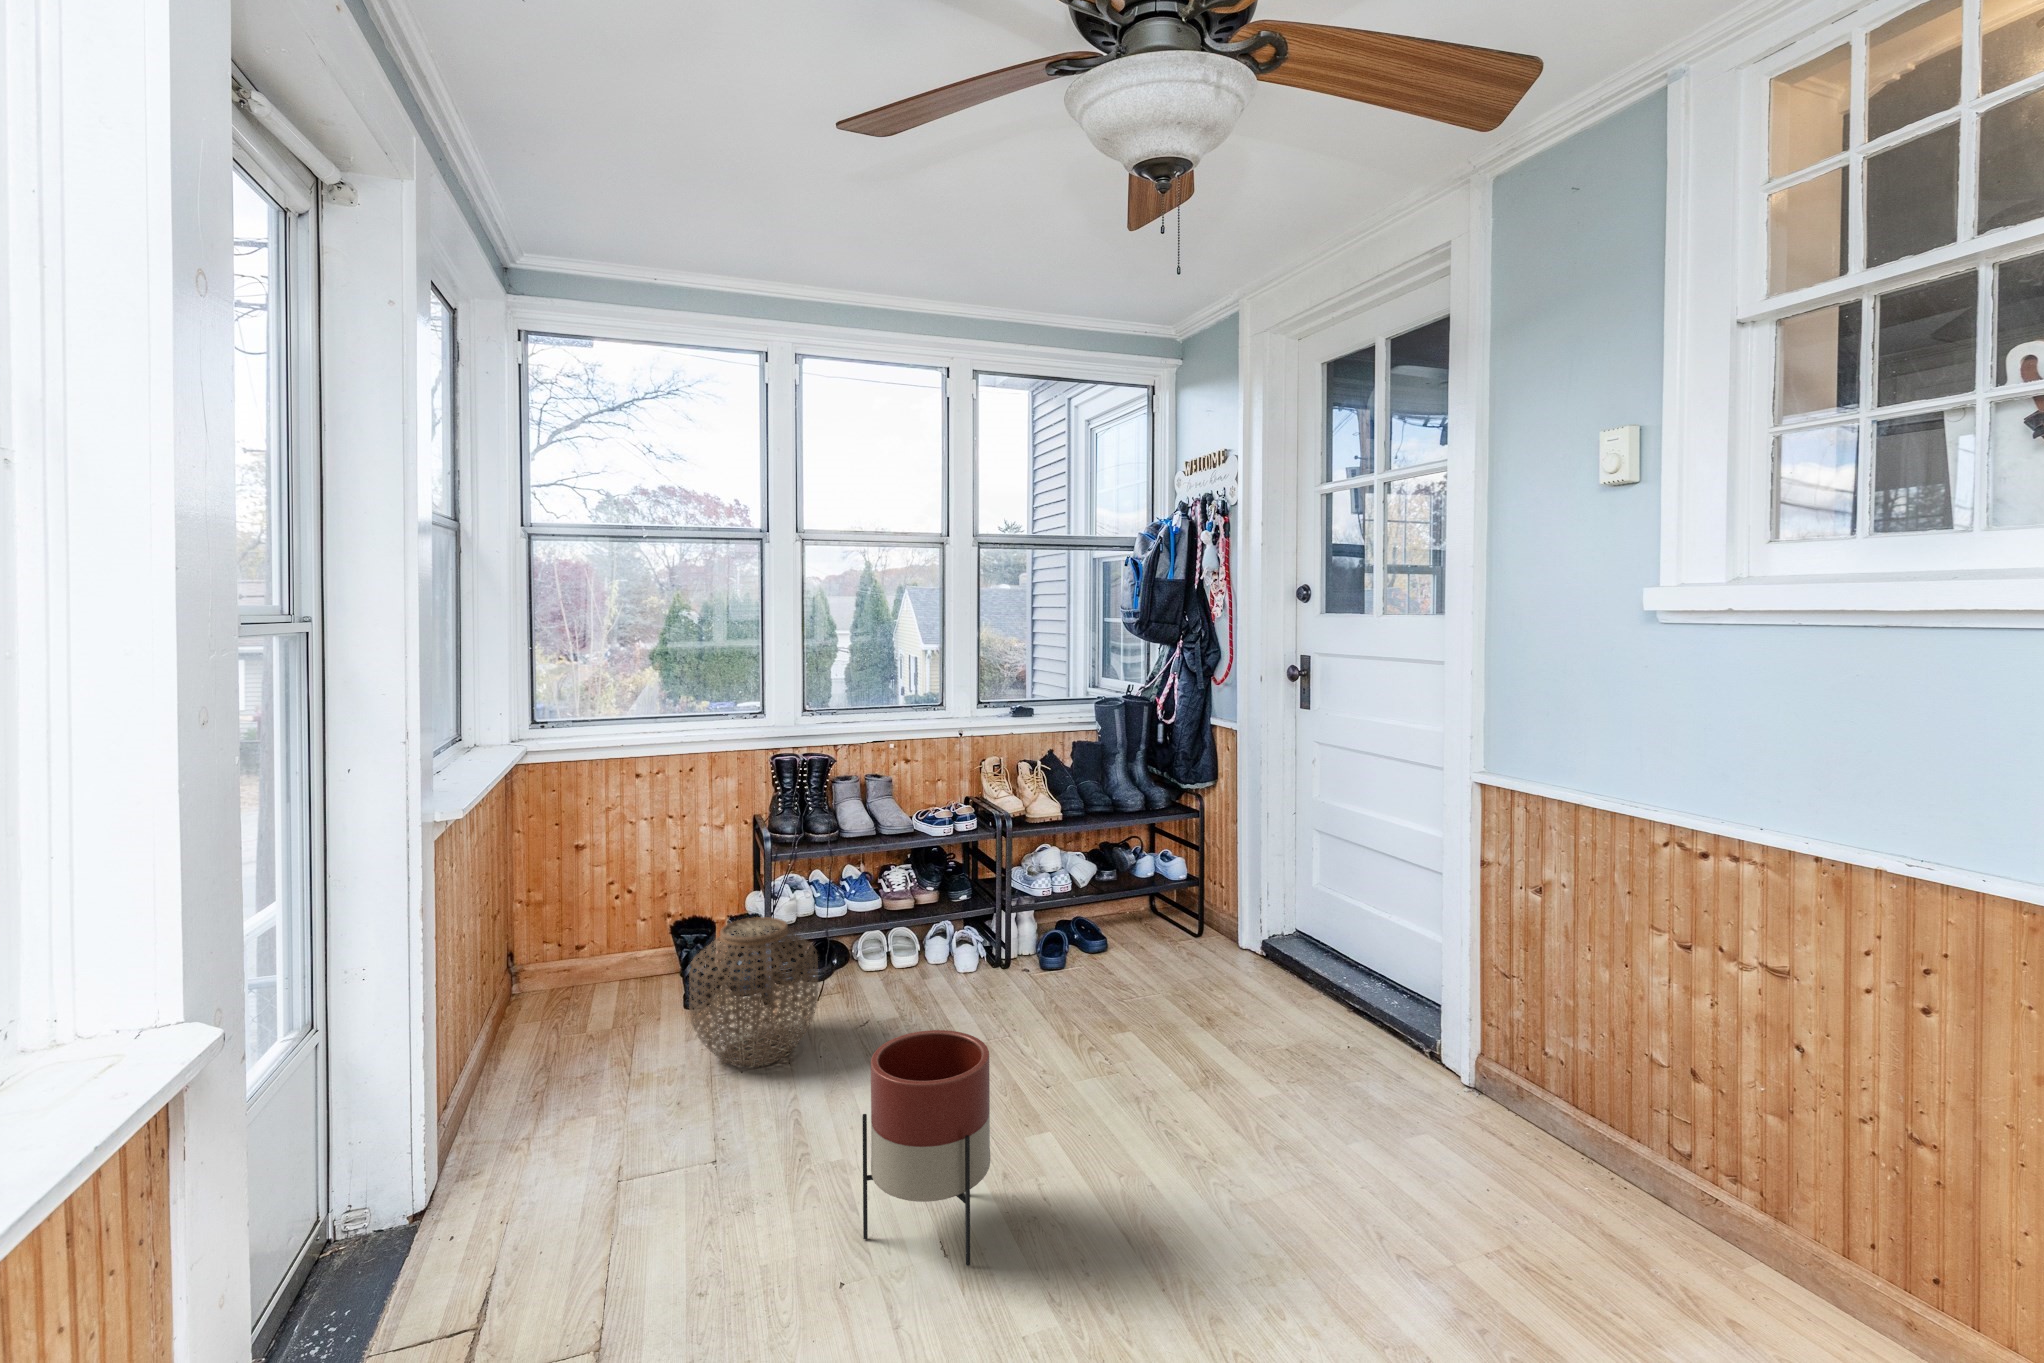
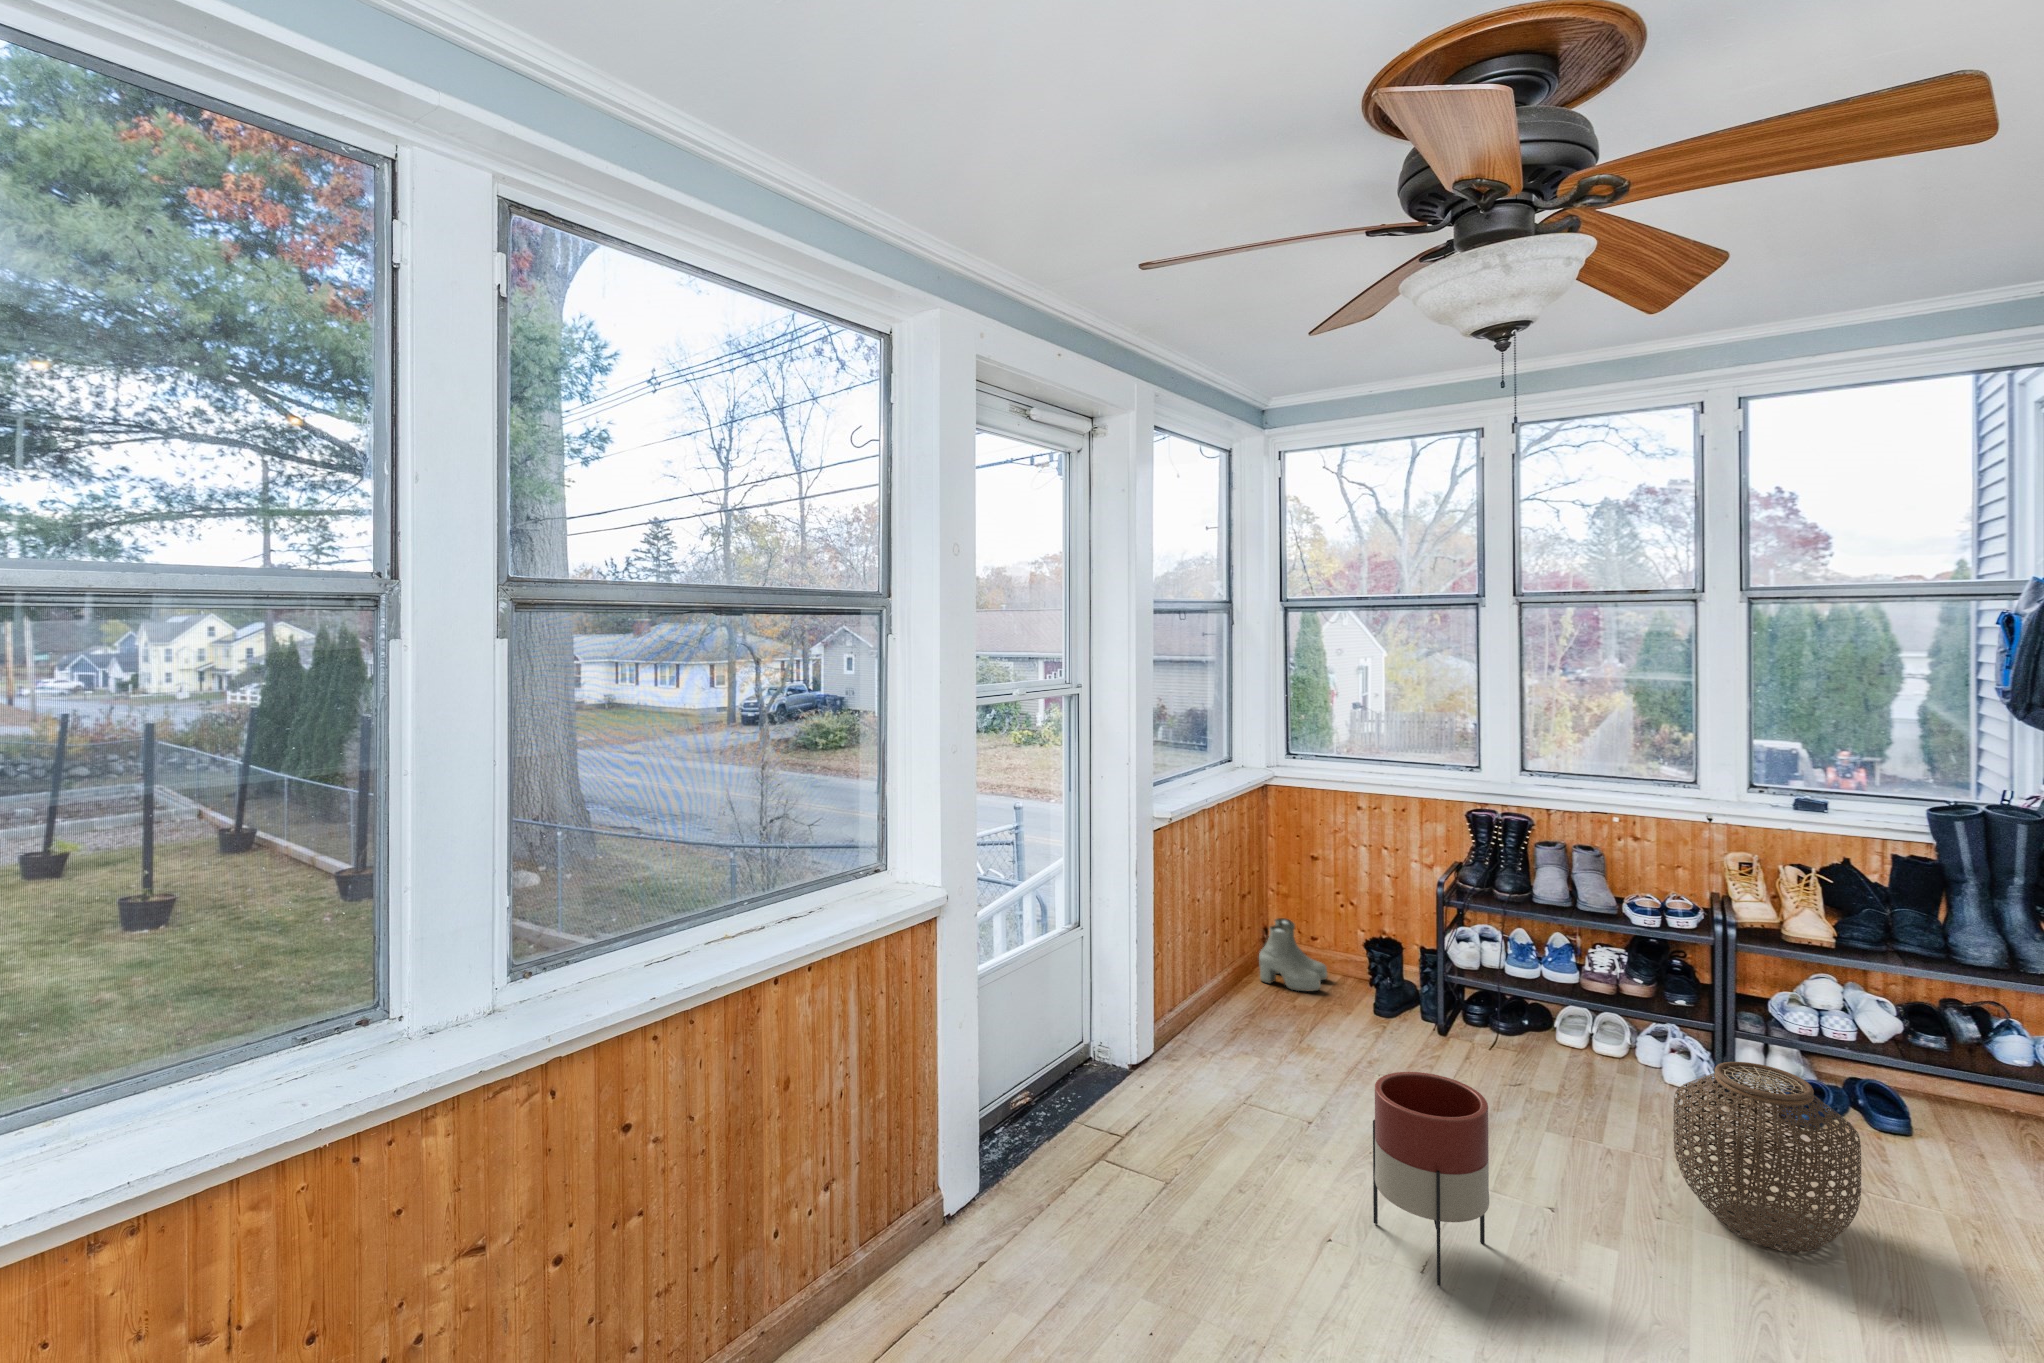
woven basket: present [689,917,818,1067] -> present [1673,1062,1861,1252]
boots: none [523,930,610,1019] -> present [1259,918,1327,992]

